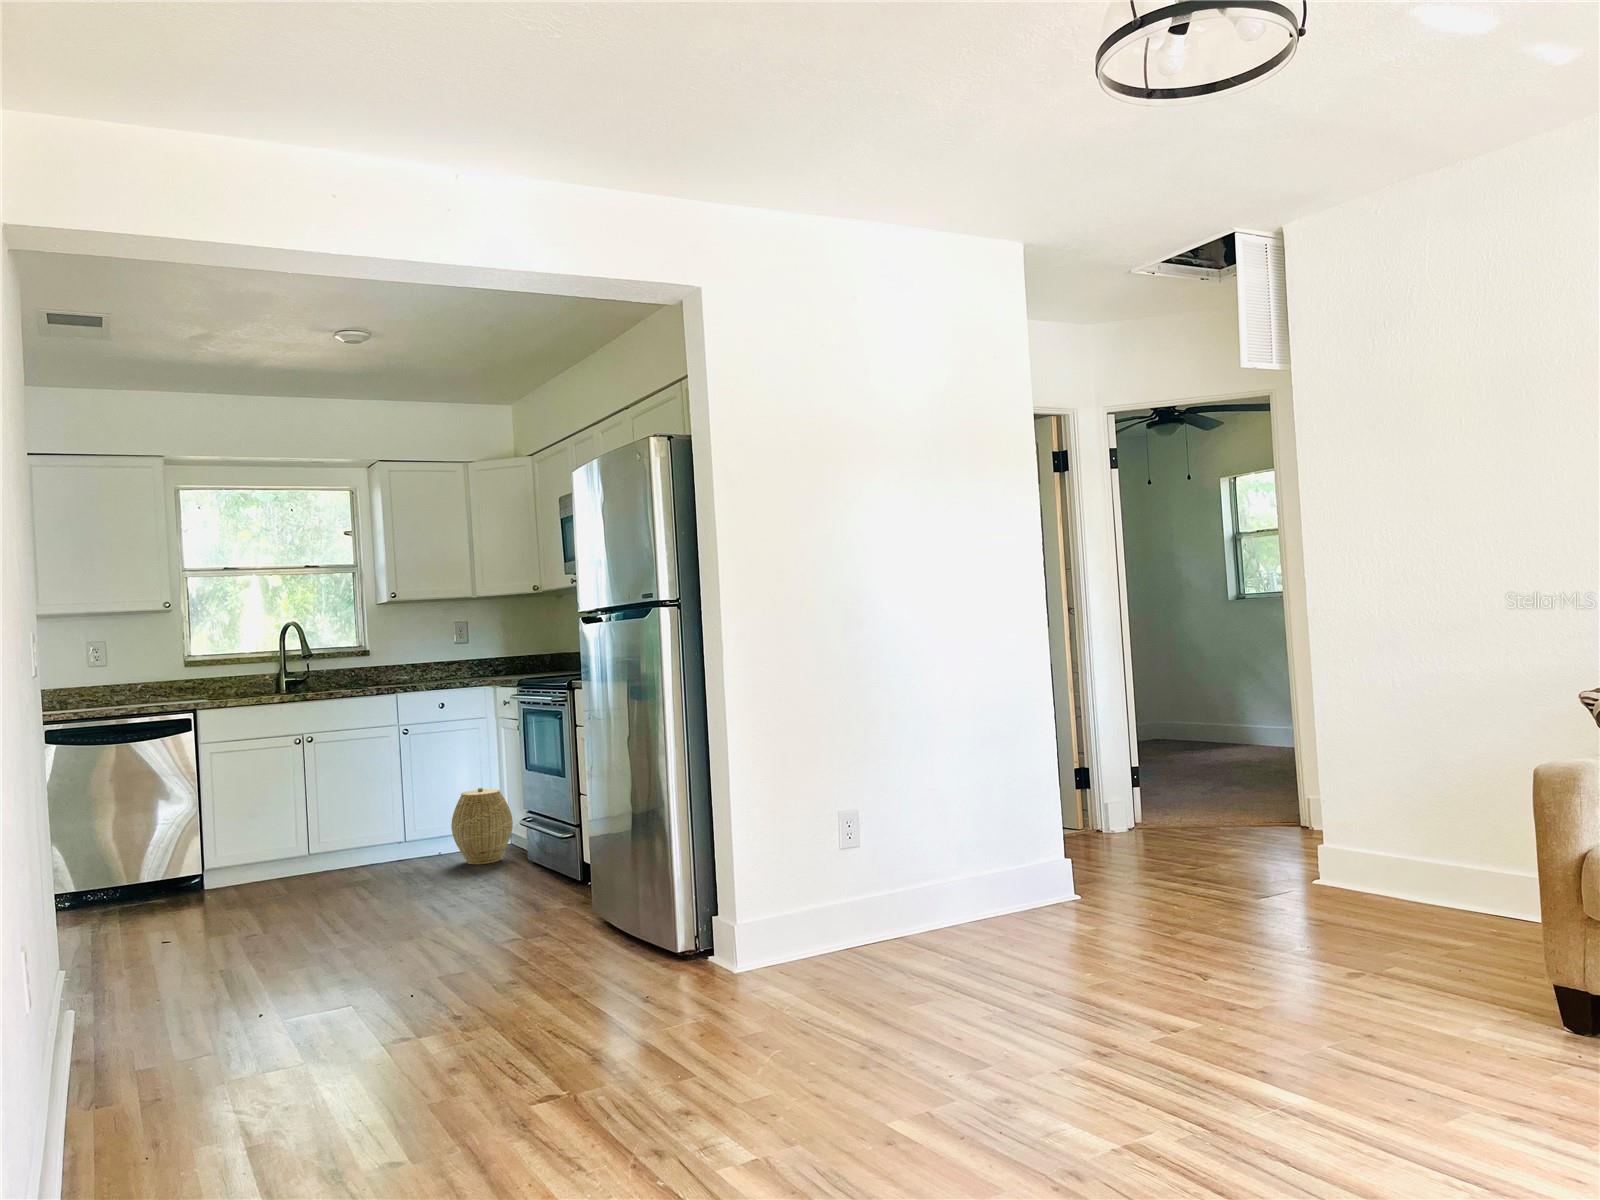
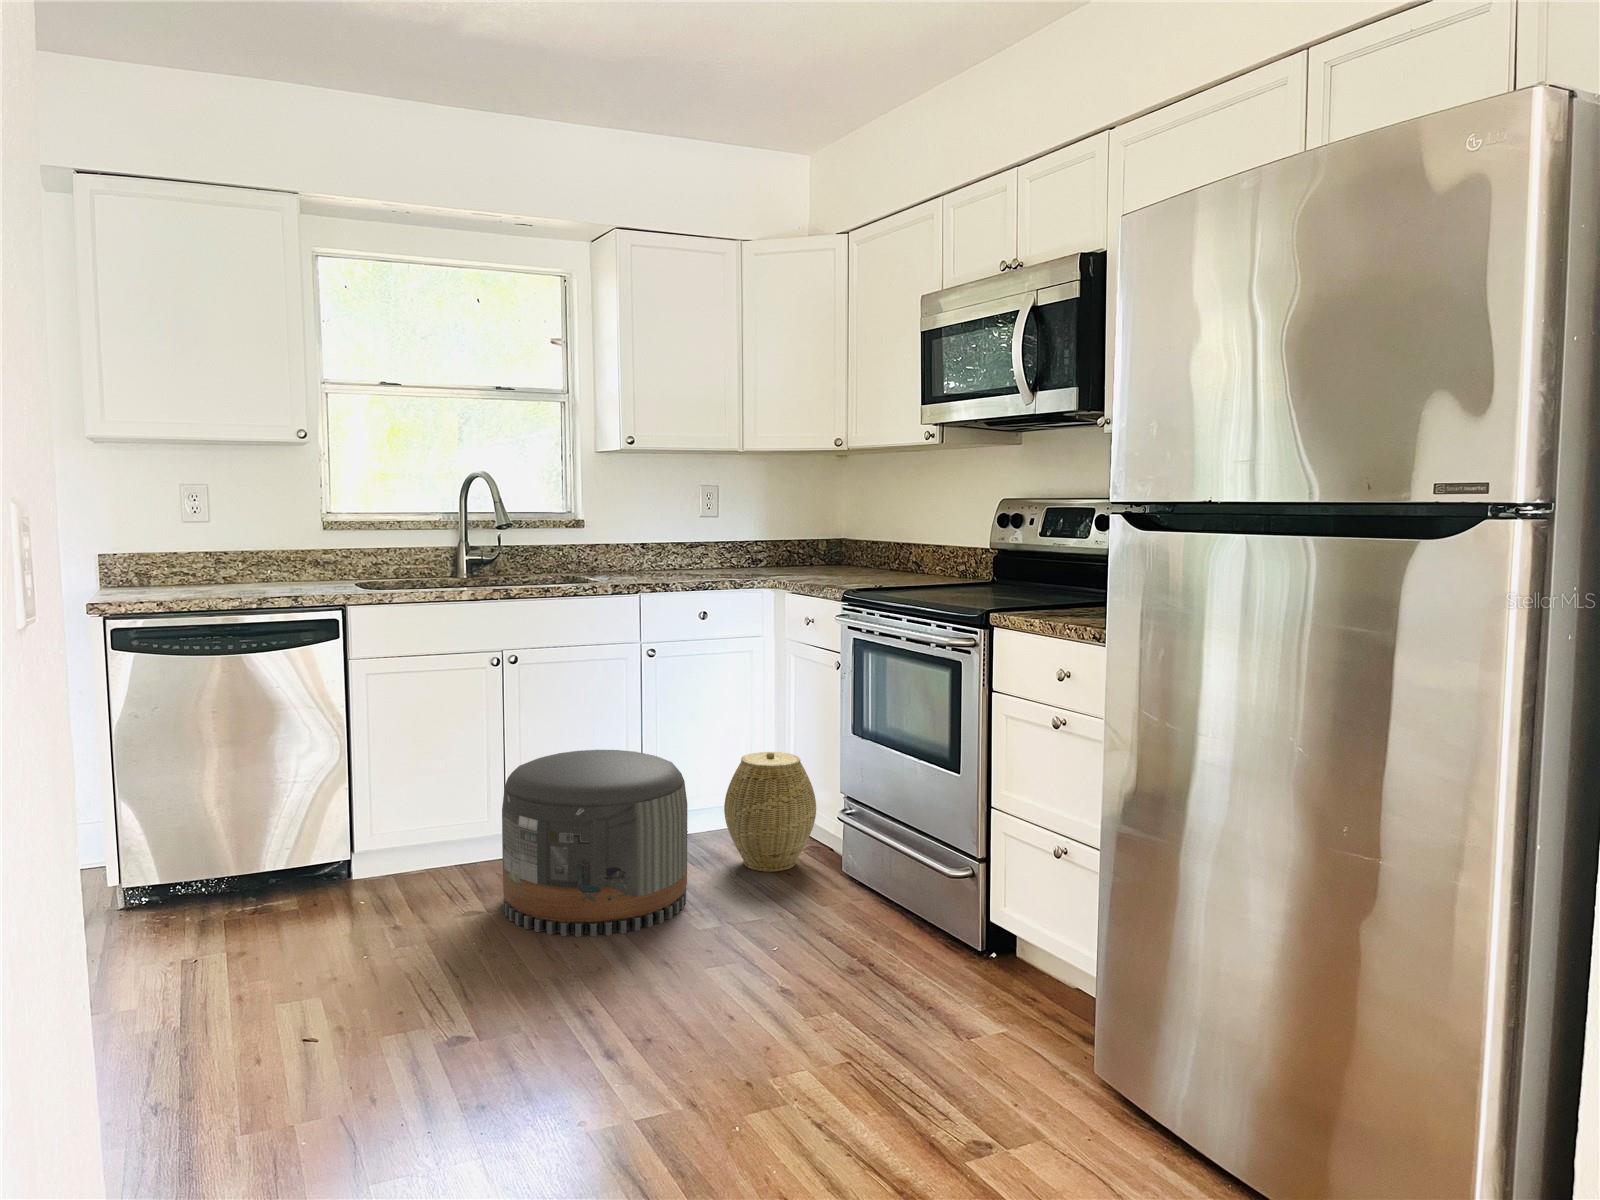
pouf: none [296,790,419,898] -> present [502,750,687,937]

